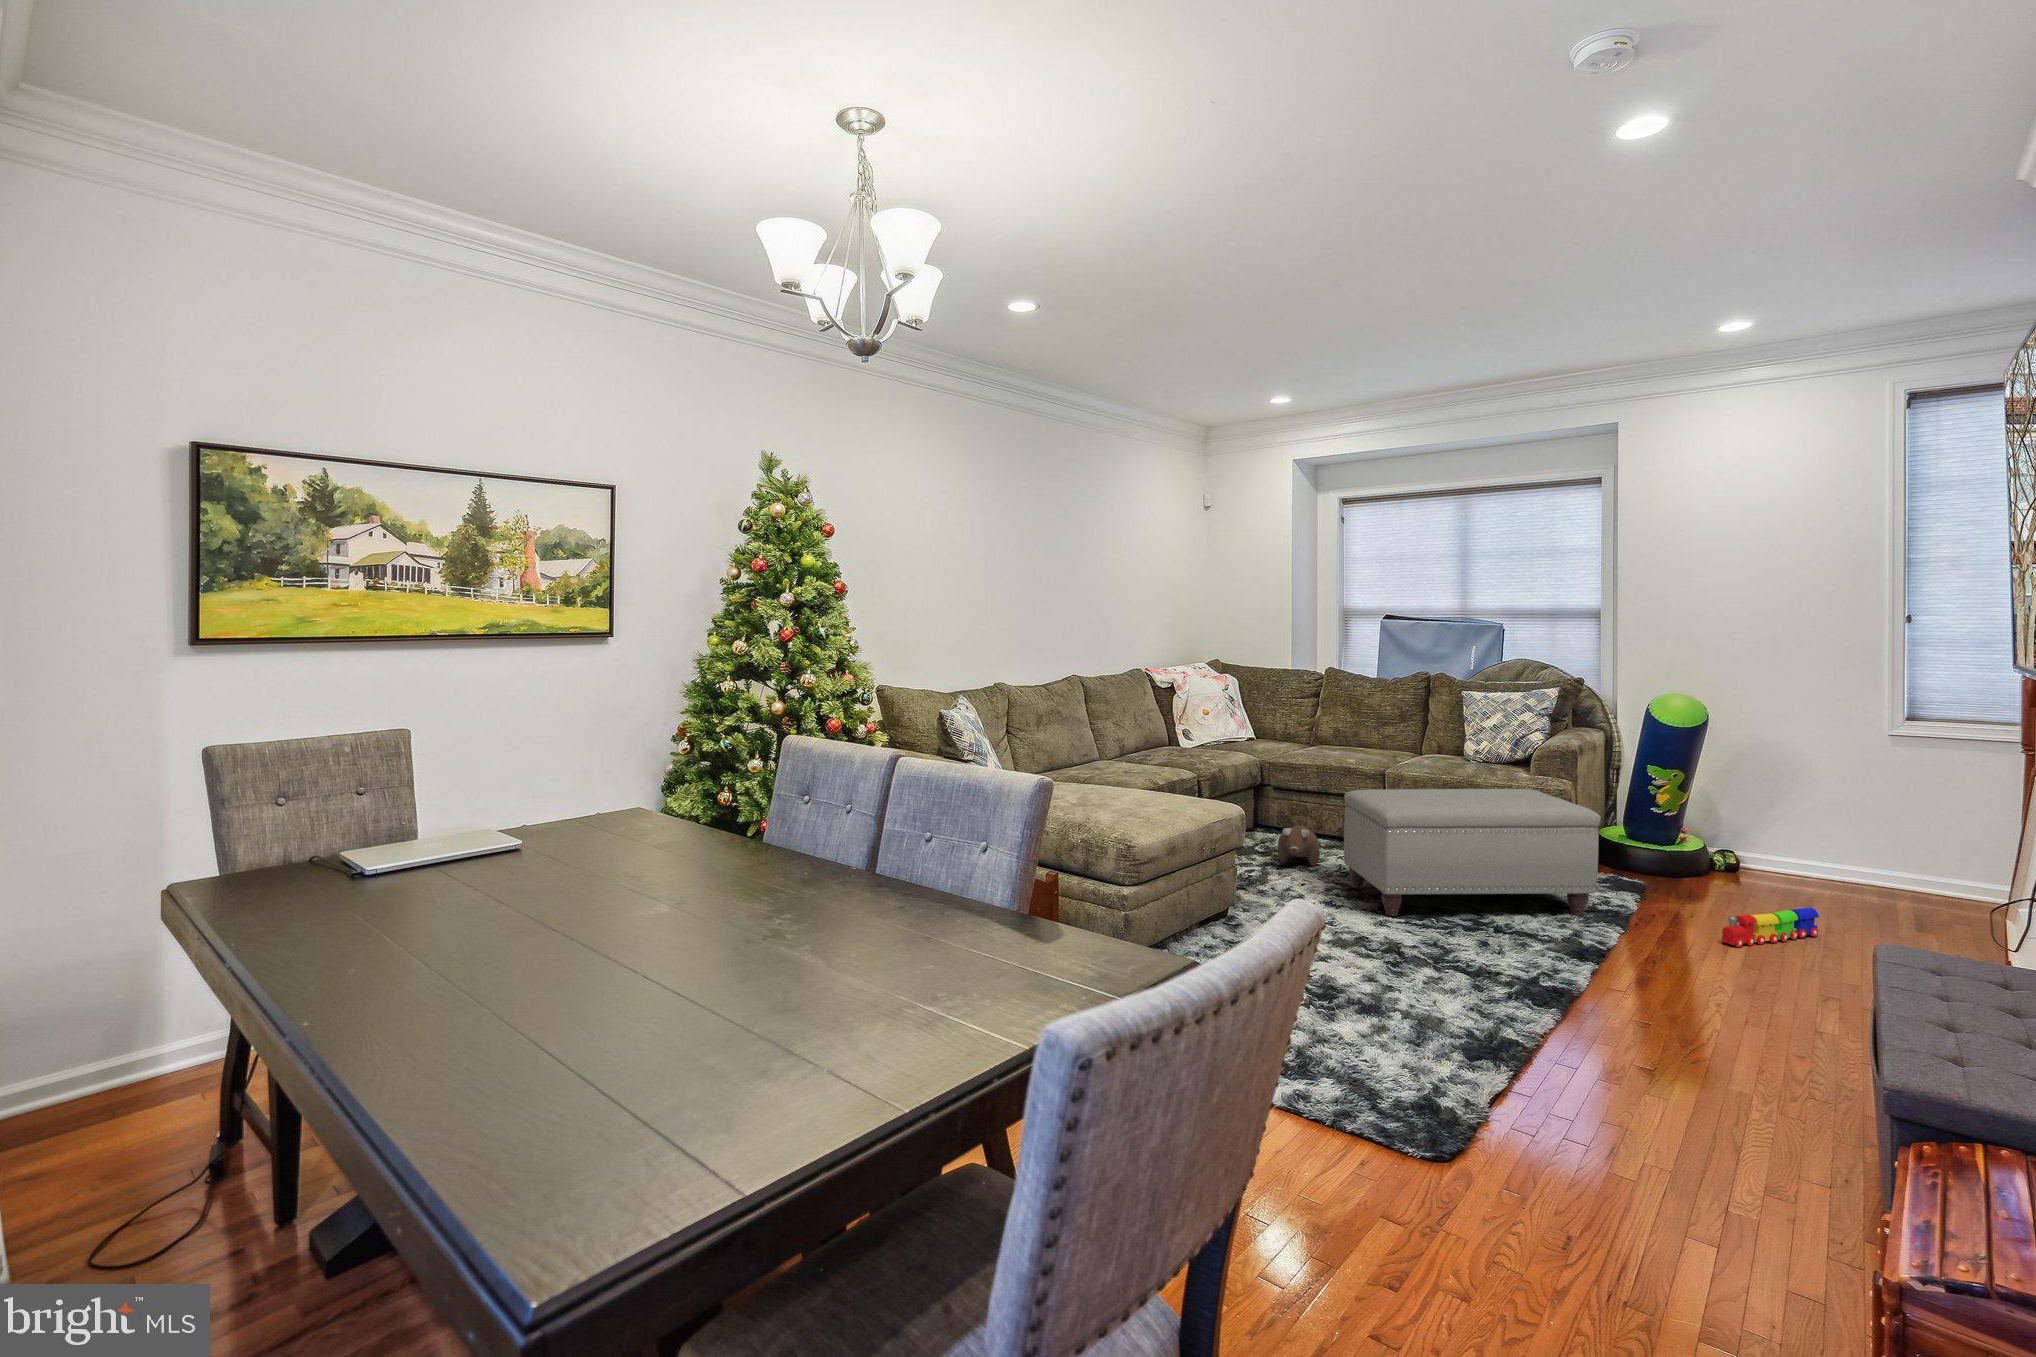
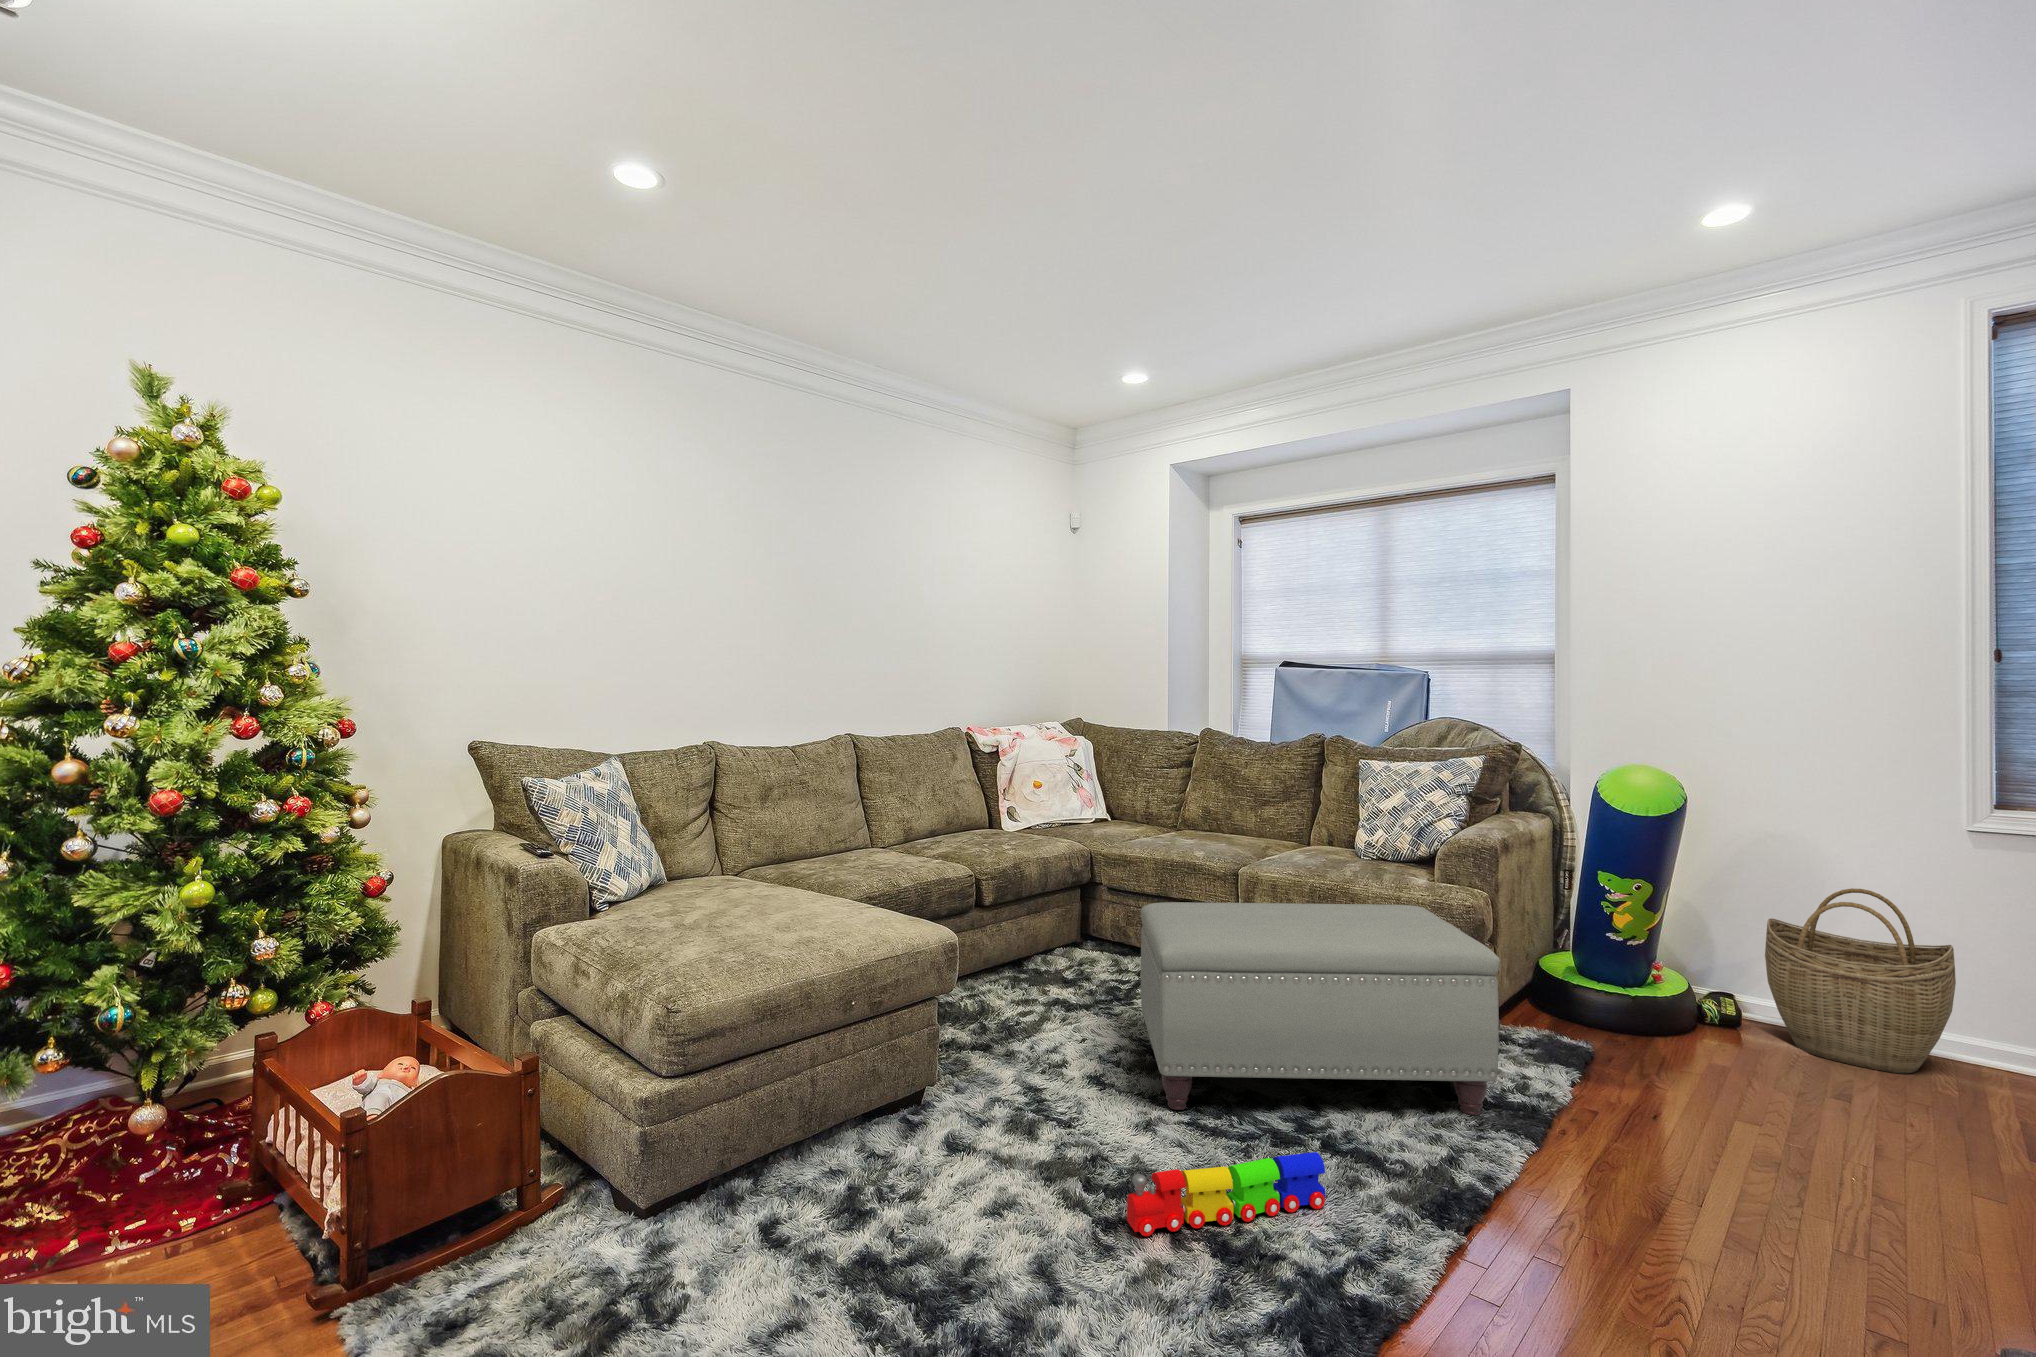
woven basket: none [1757,775,1882,893] -> present [1765,888,1956,1074]
plush toy: present [1278,825,1320,866] -> none [1074,946,1133,1007]
toy train: present [1722,908,1819,947] -> present [1127,1152,1325,1236]

